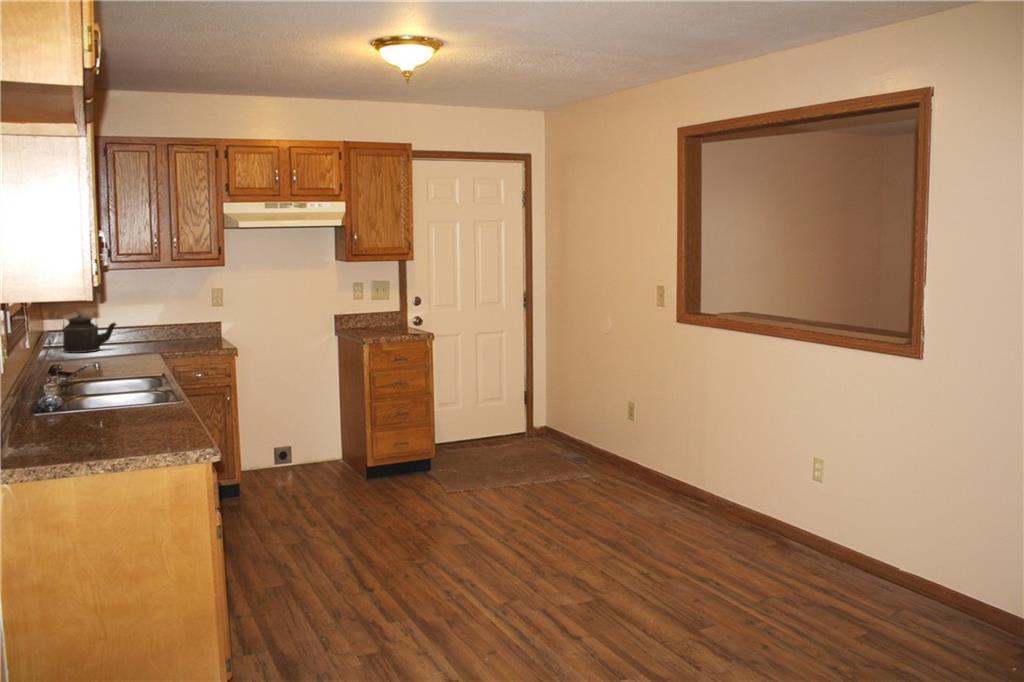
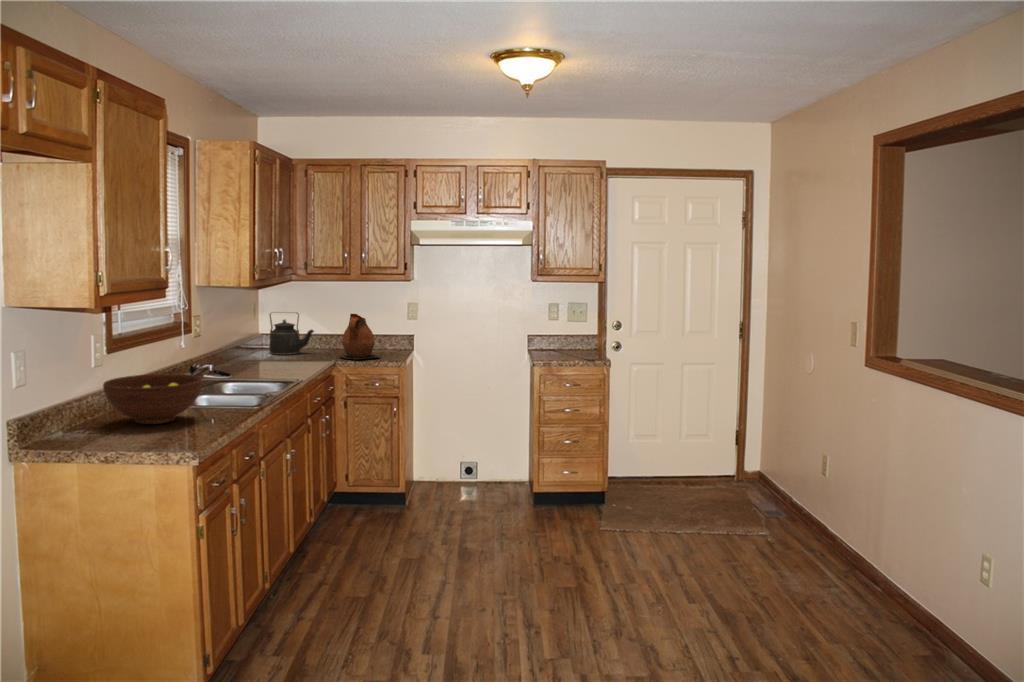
ceramic pitcher: none [152,302,201,351] -> present [340,314,380,359]
fruit bowl: none [37,374,149,431] -> present [103,374,203,424]

